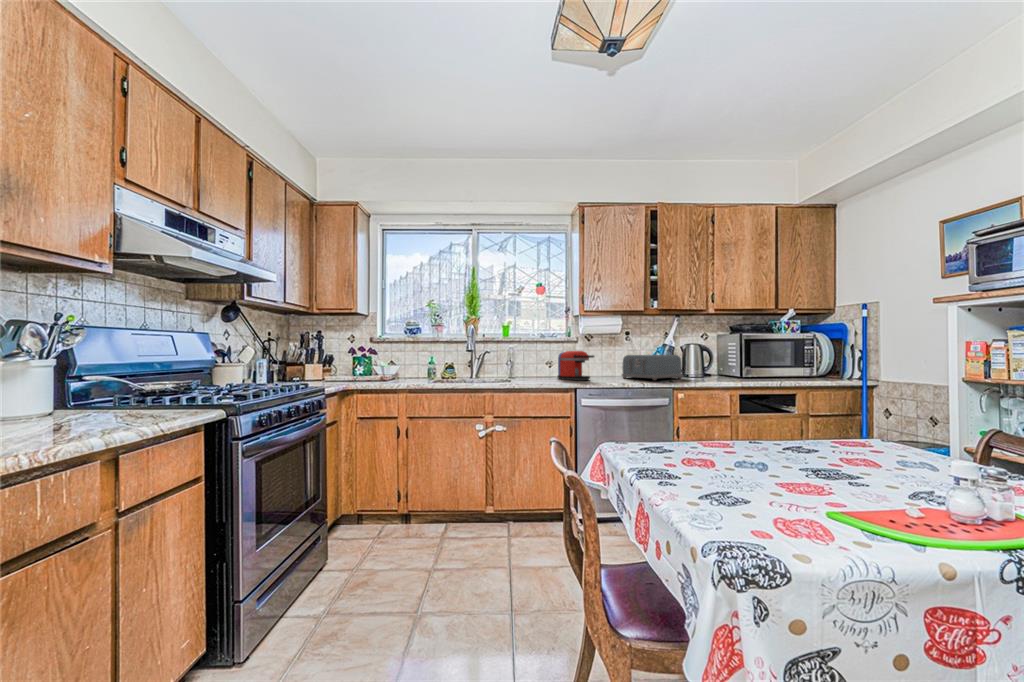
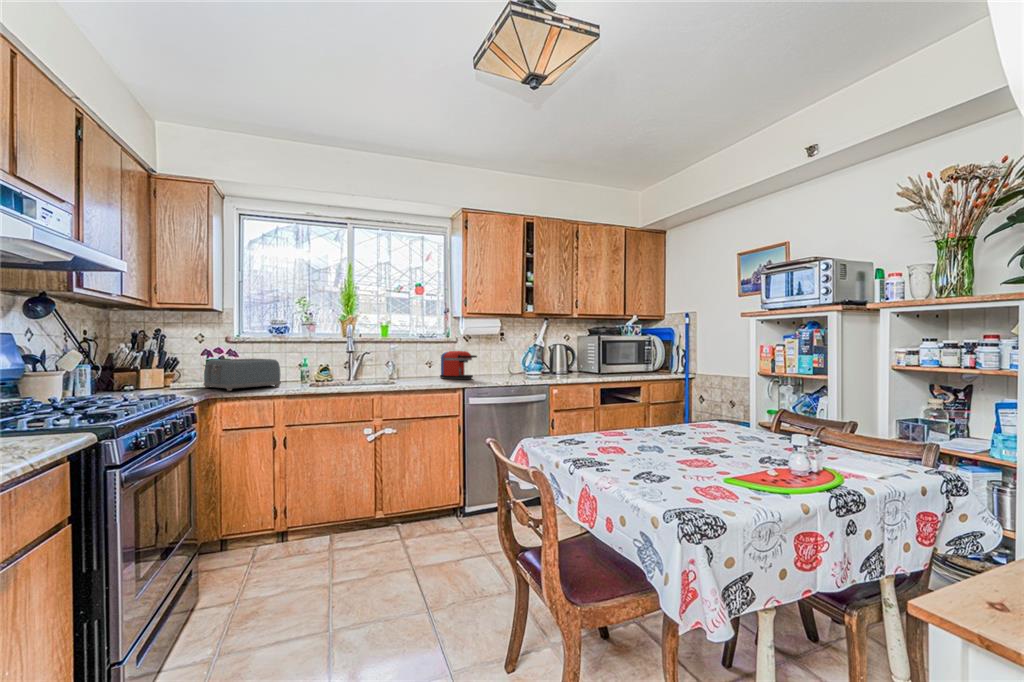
toaster: present [622,355,683,380] -> present [204,359,281,391]

